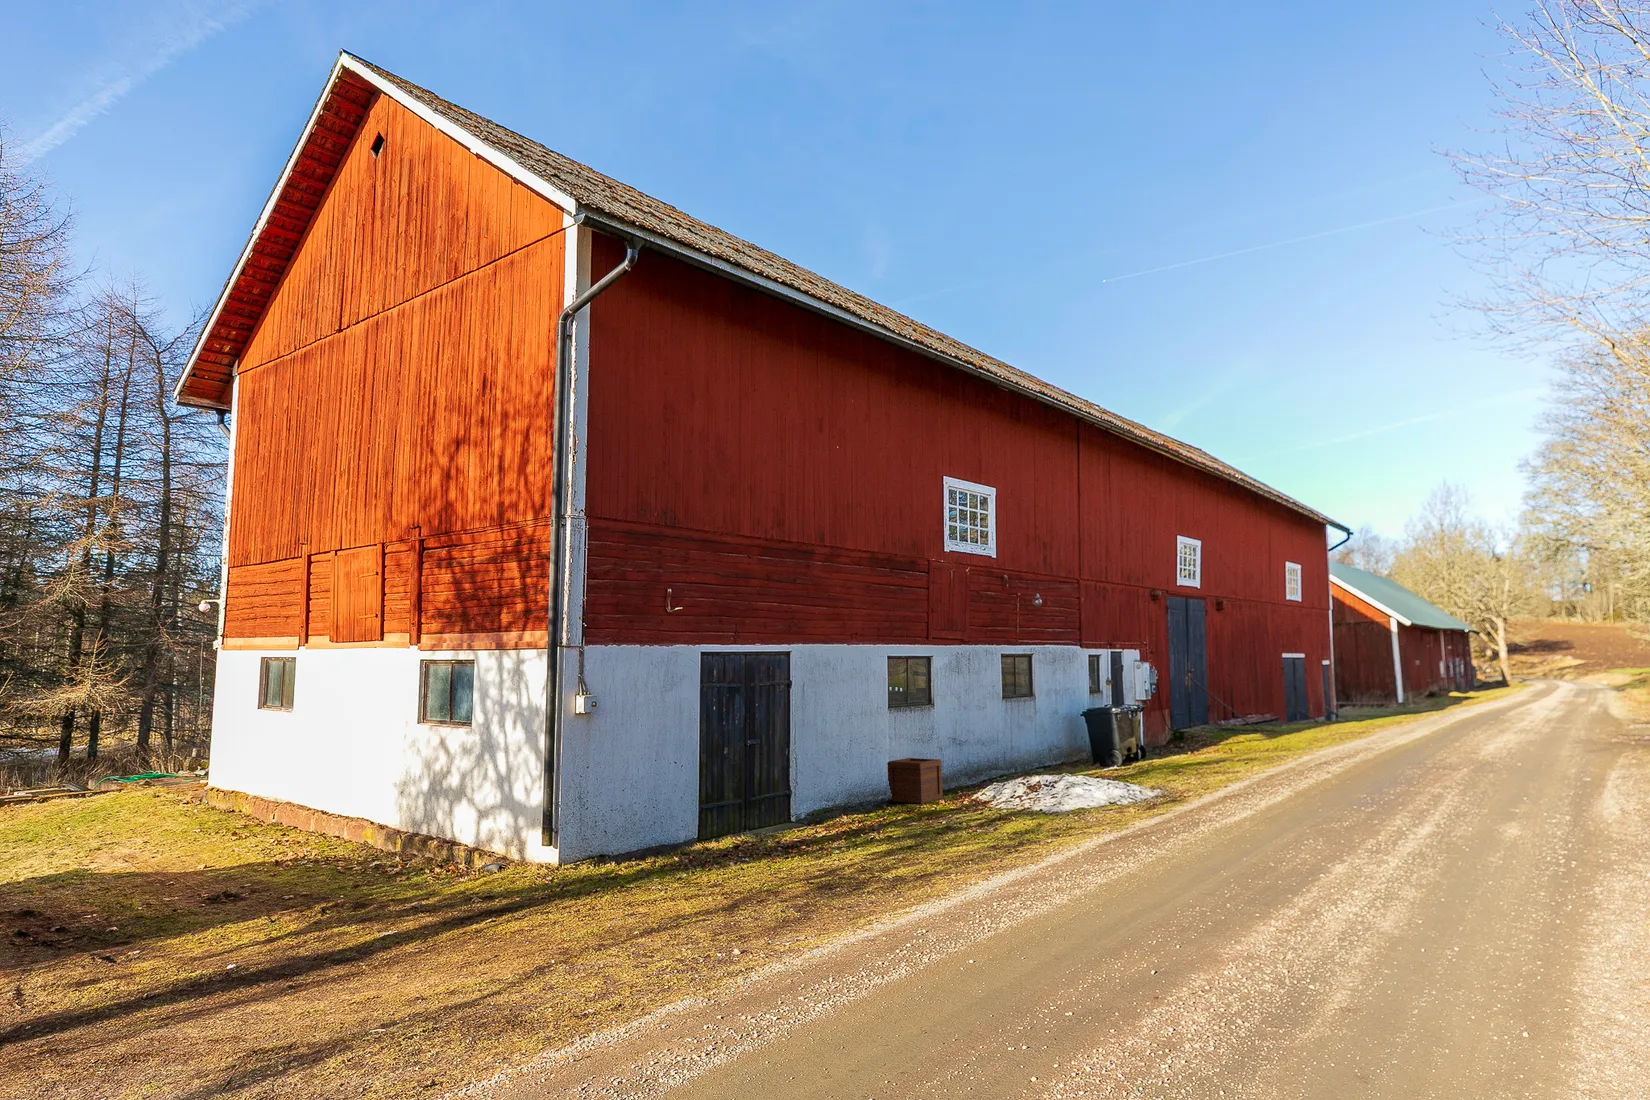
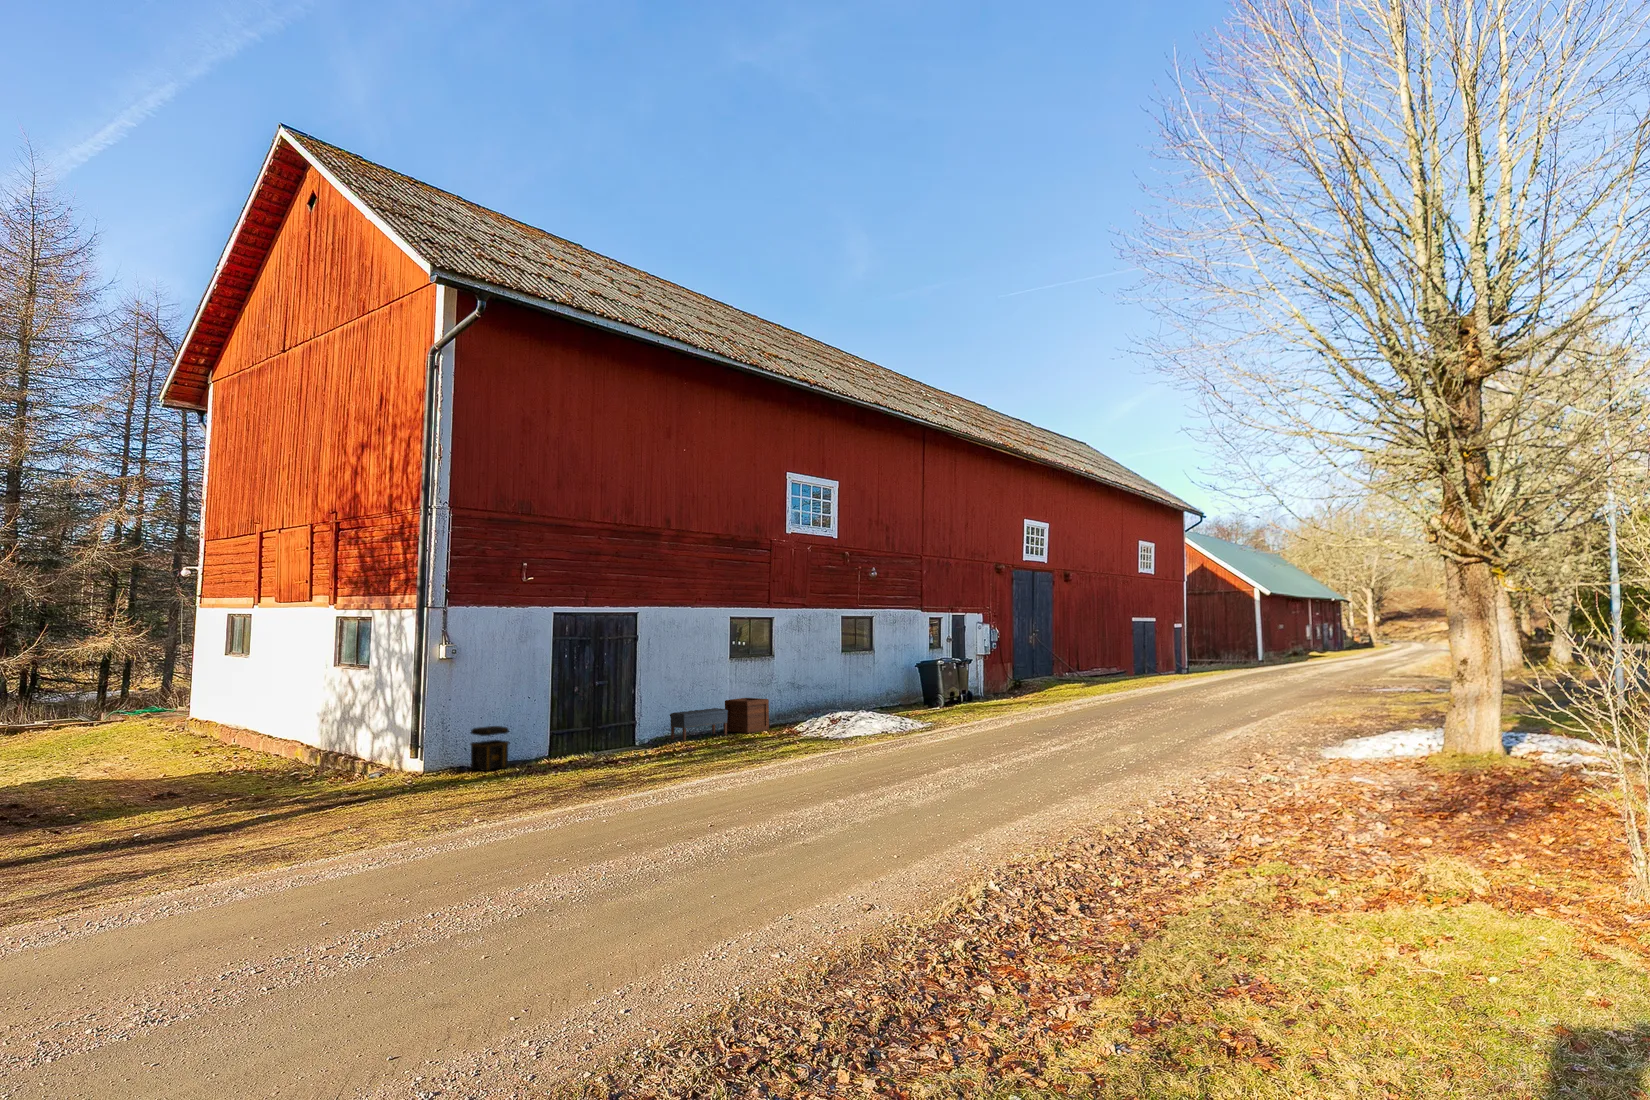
bench: none [830,772,898,816] -> present [670,708,728,741]
toolbox: none [614,801,664,862] -> present [471,726,509,771]

